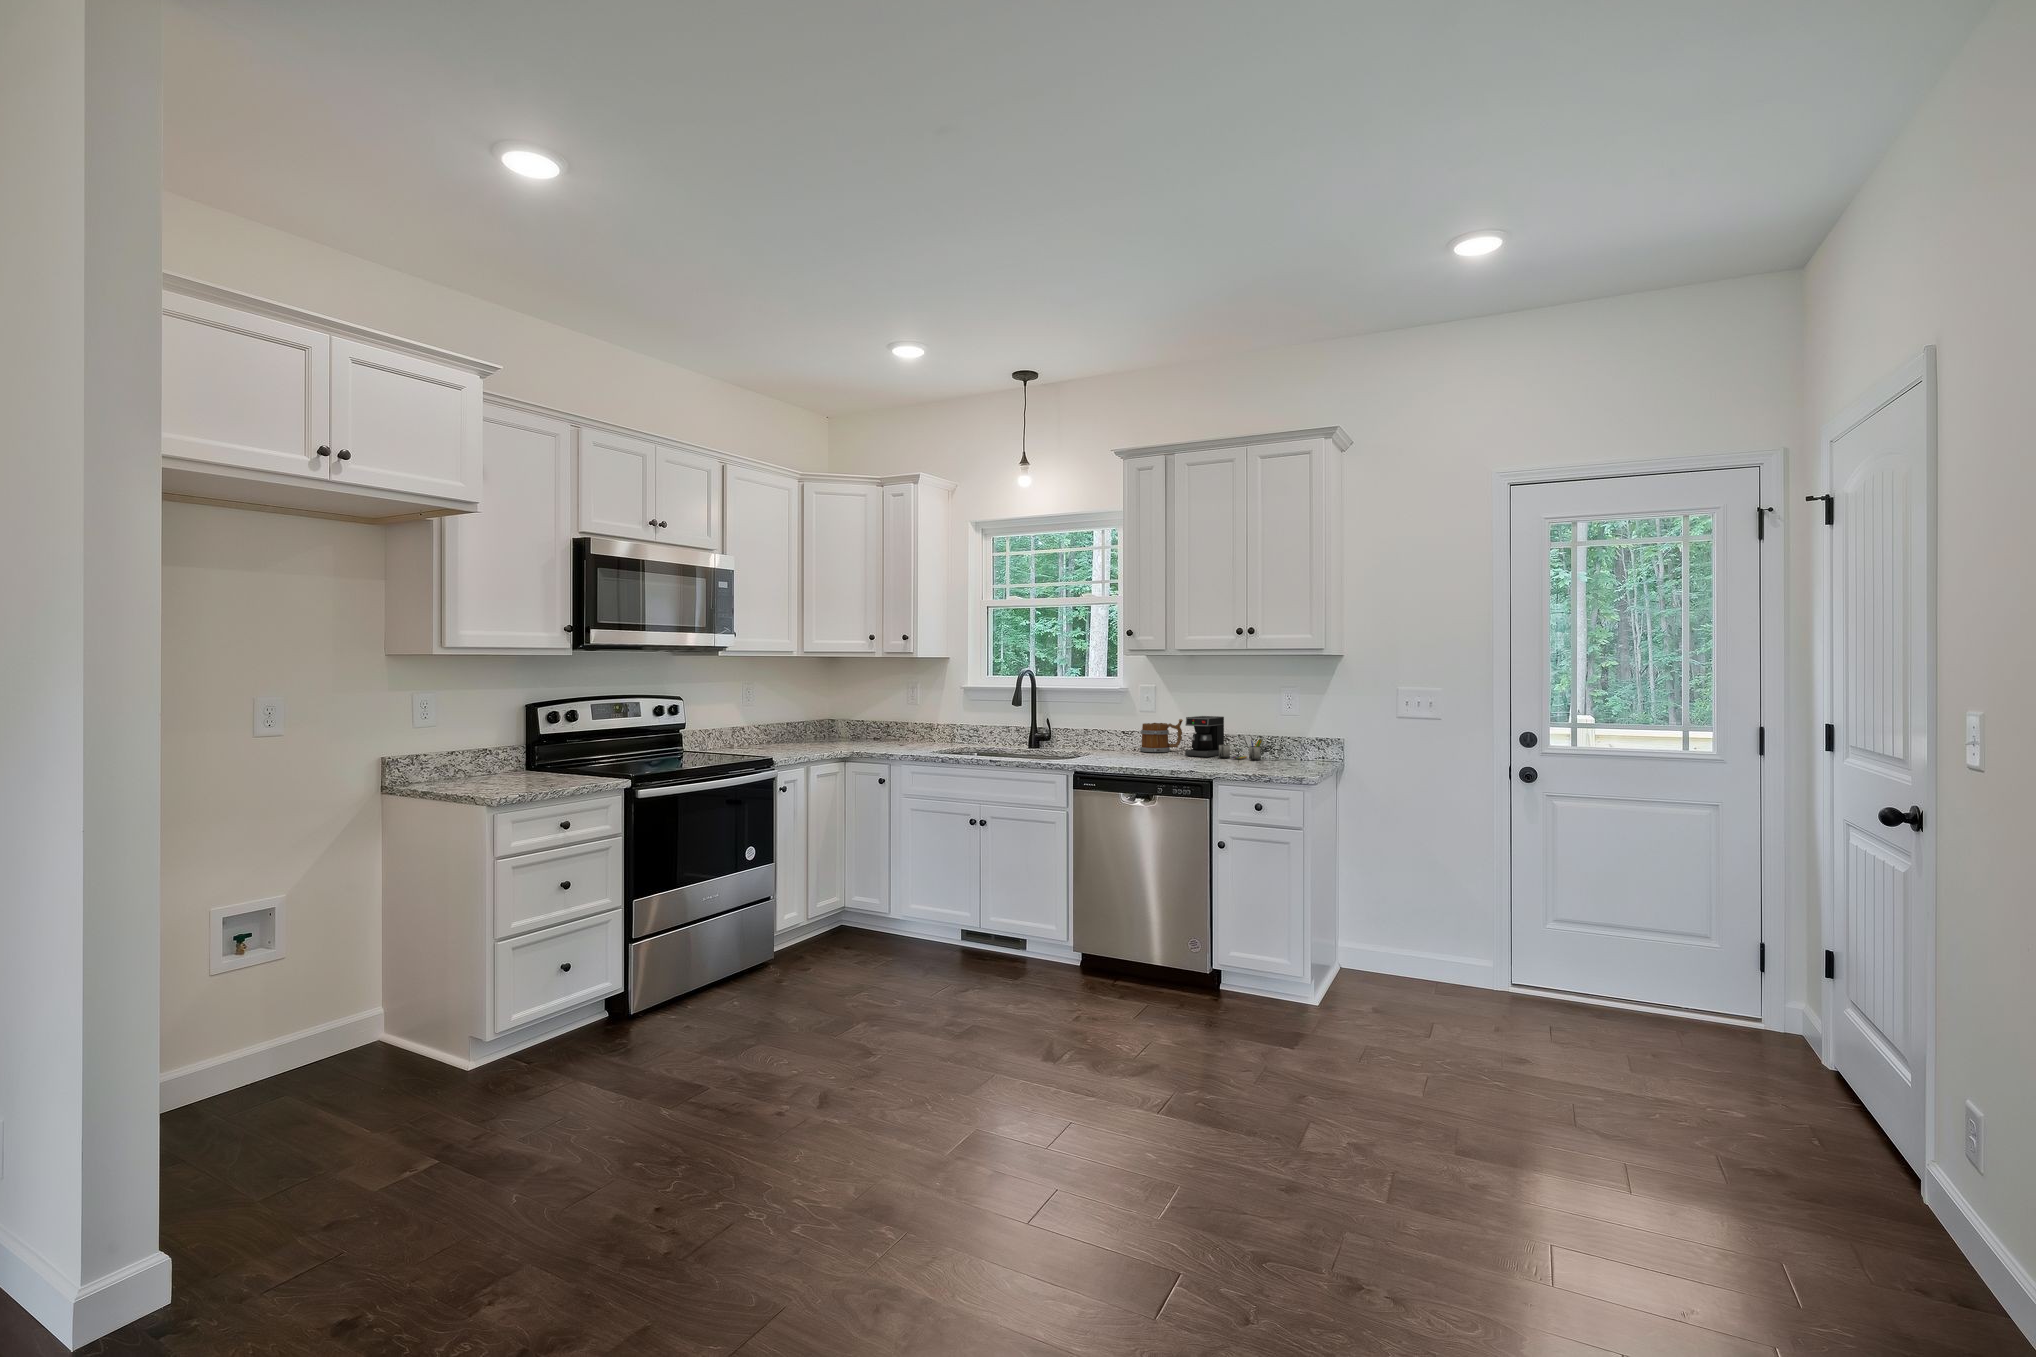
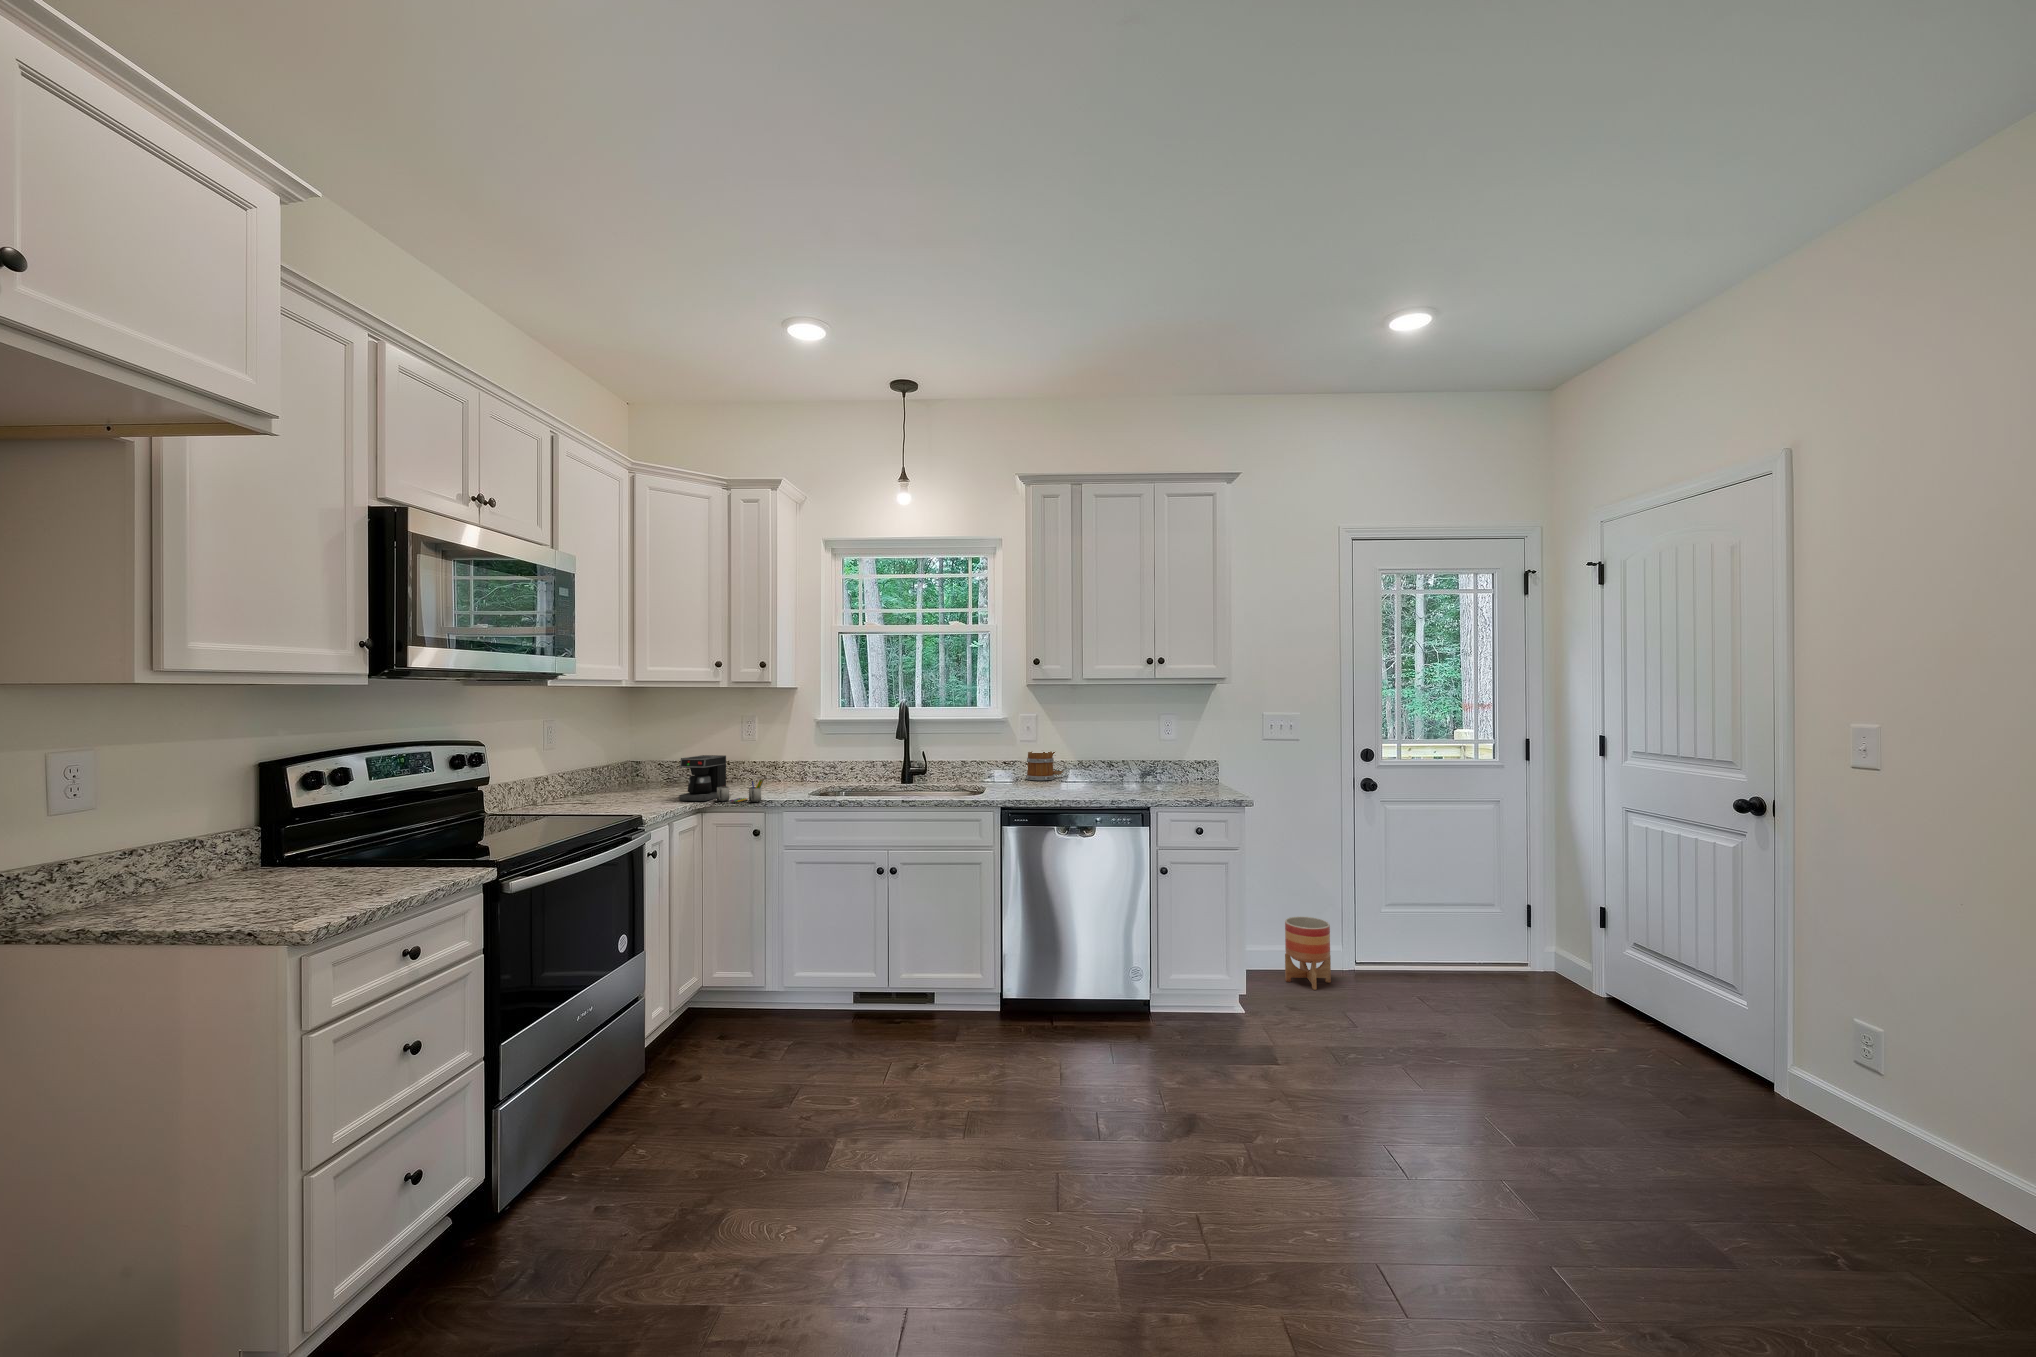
coffee maker: present [1185,716,1263,759] -> present [679,755,764,802]
planter: none [1405,920,1459,1000] -> present [1285,917,1331,990]

